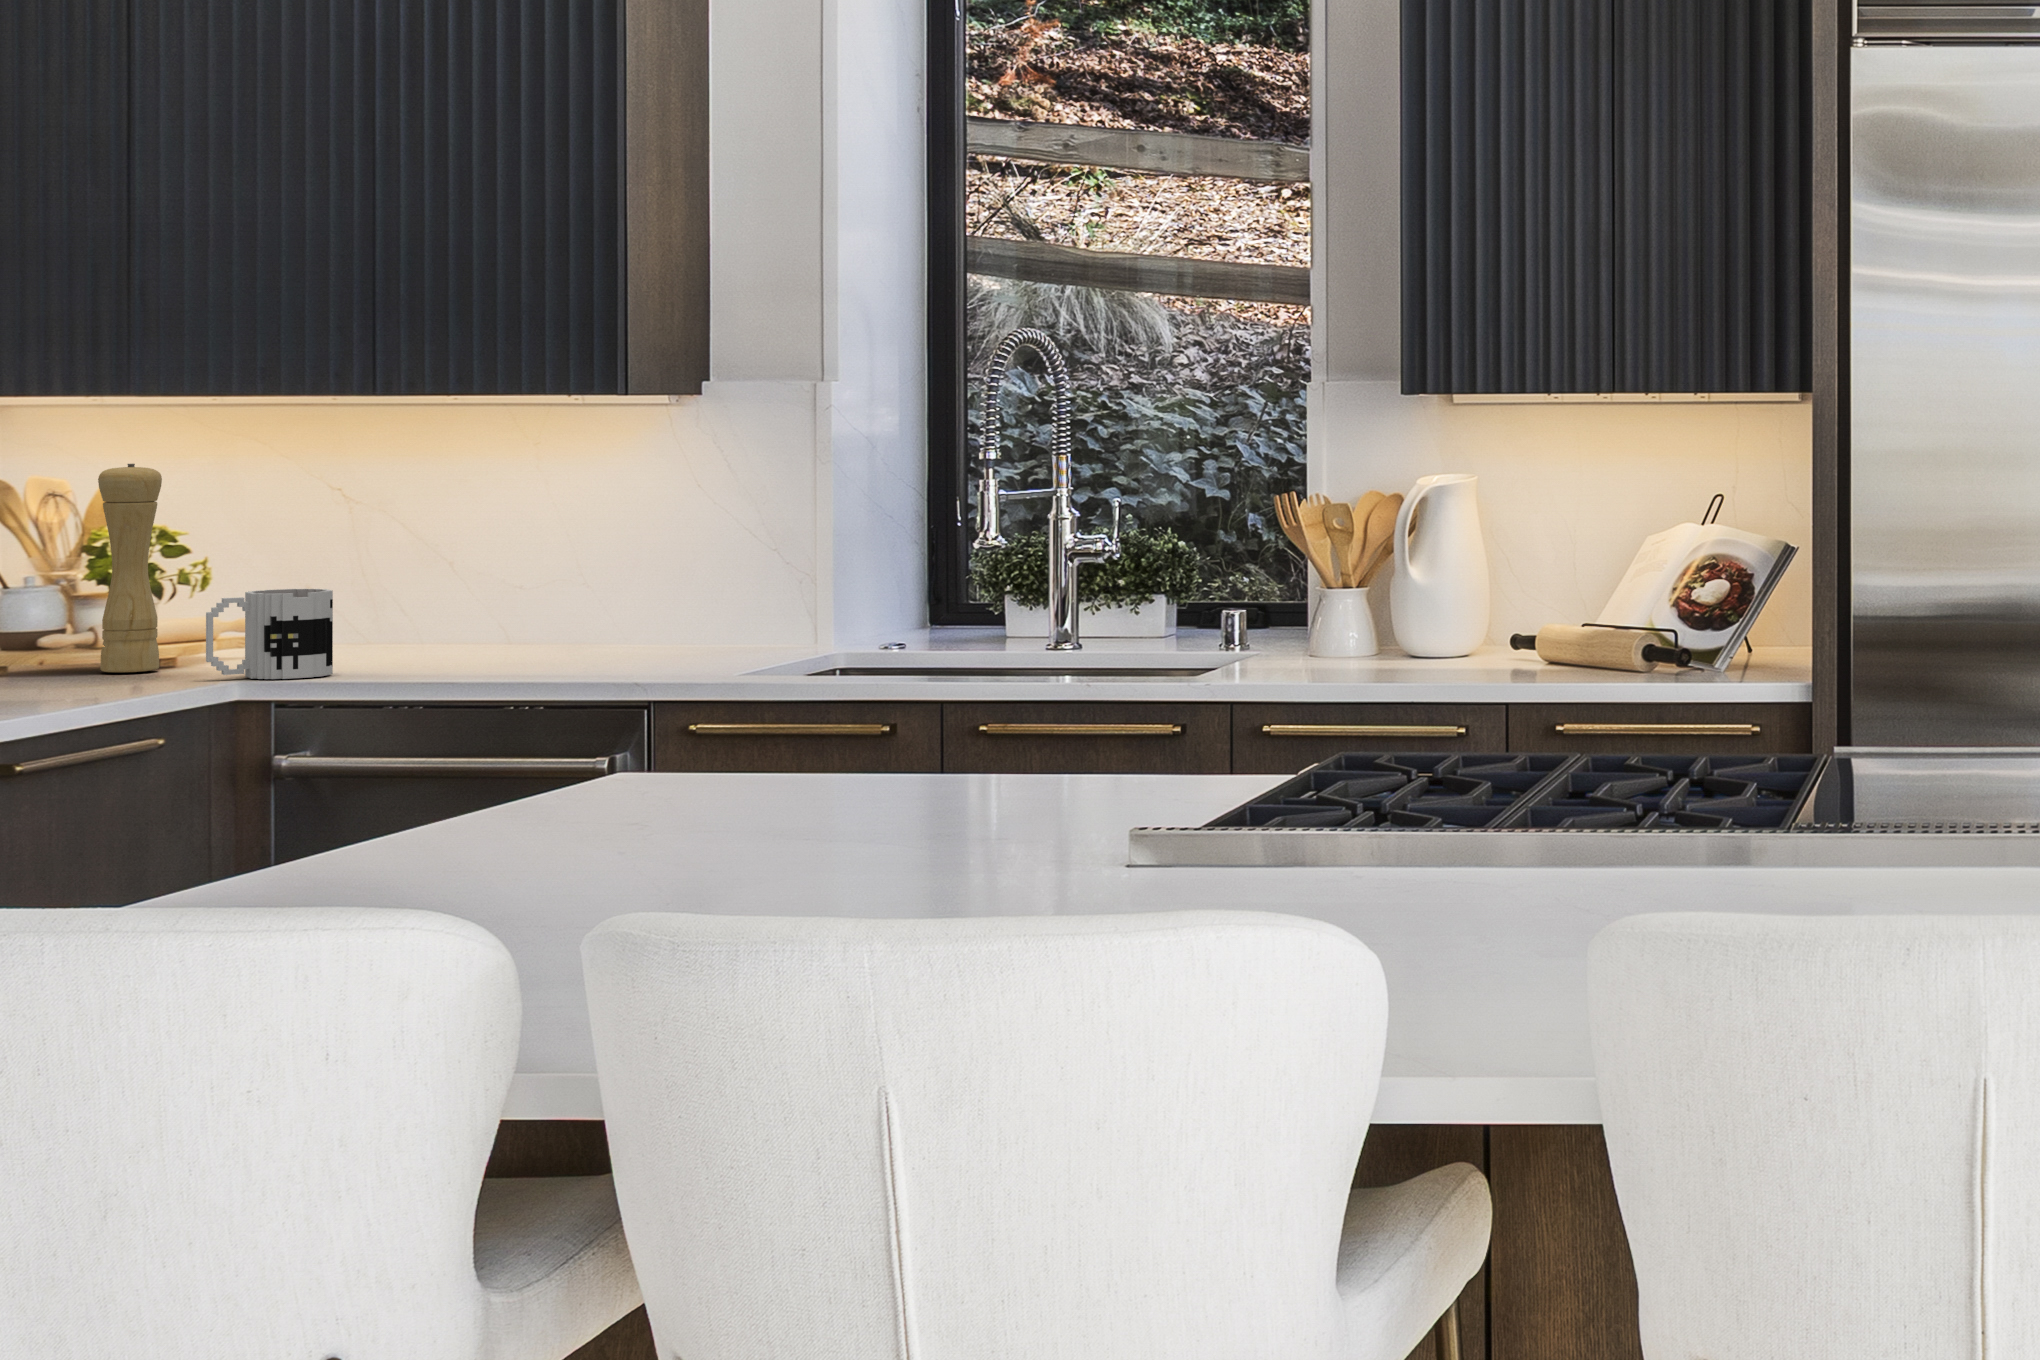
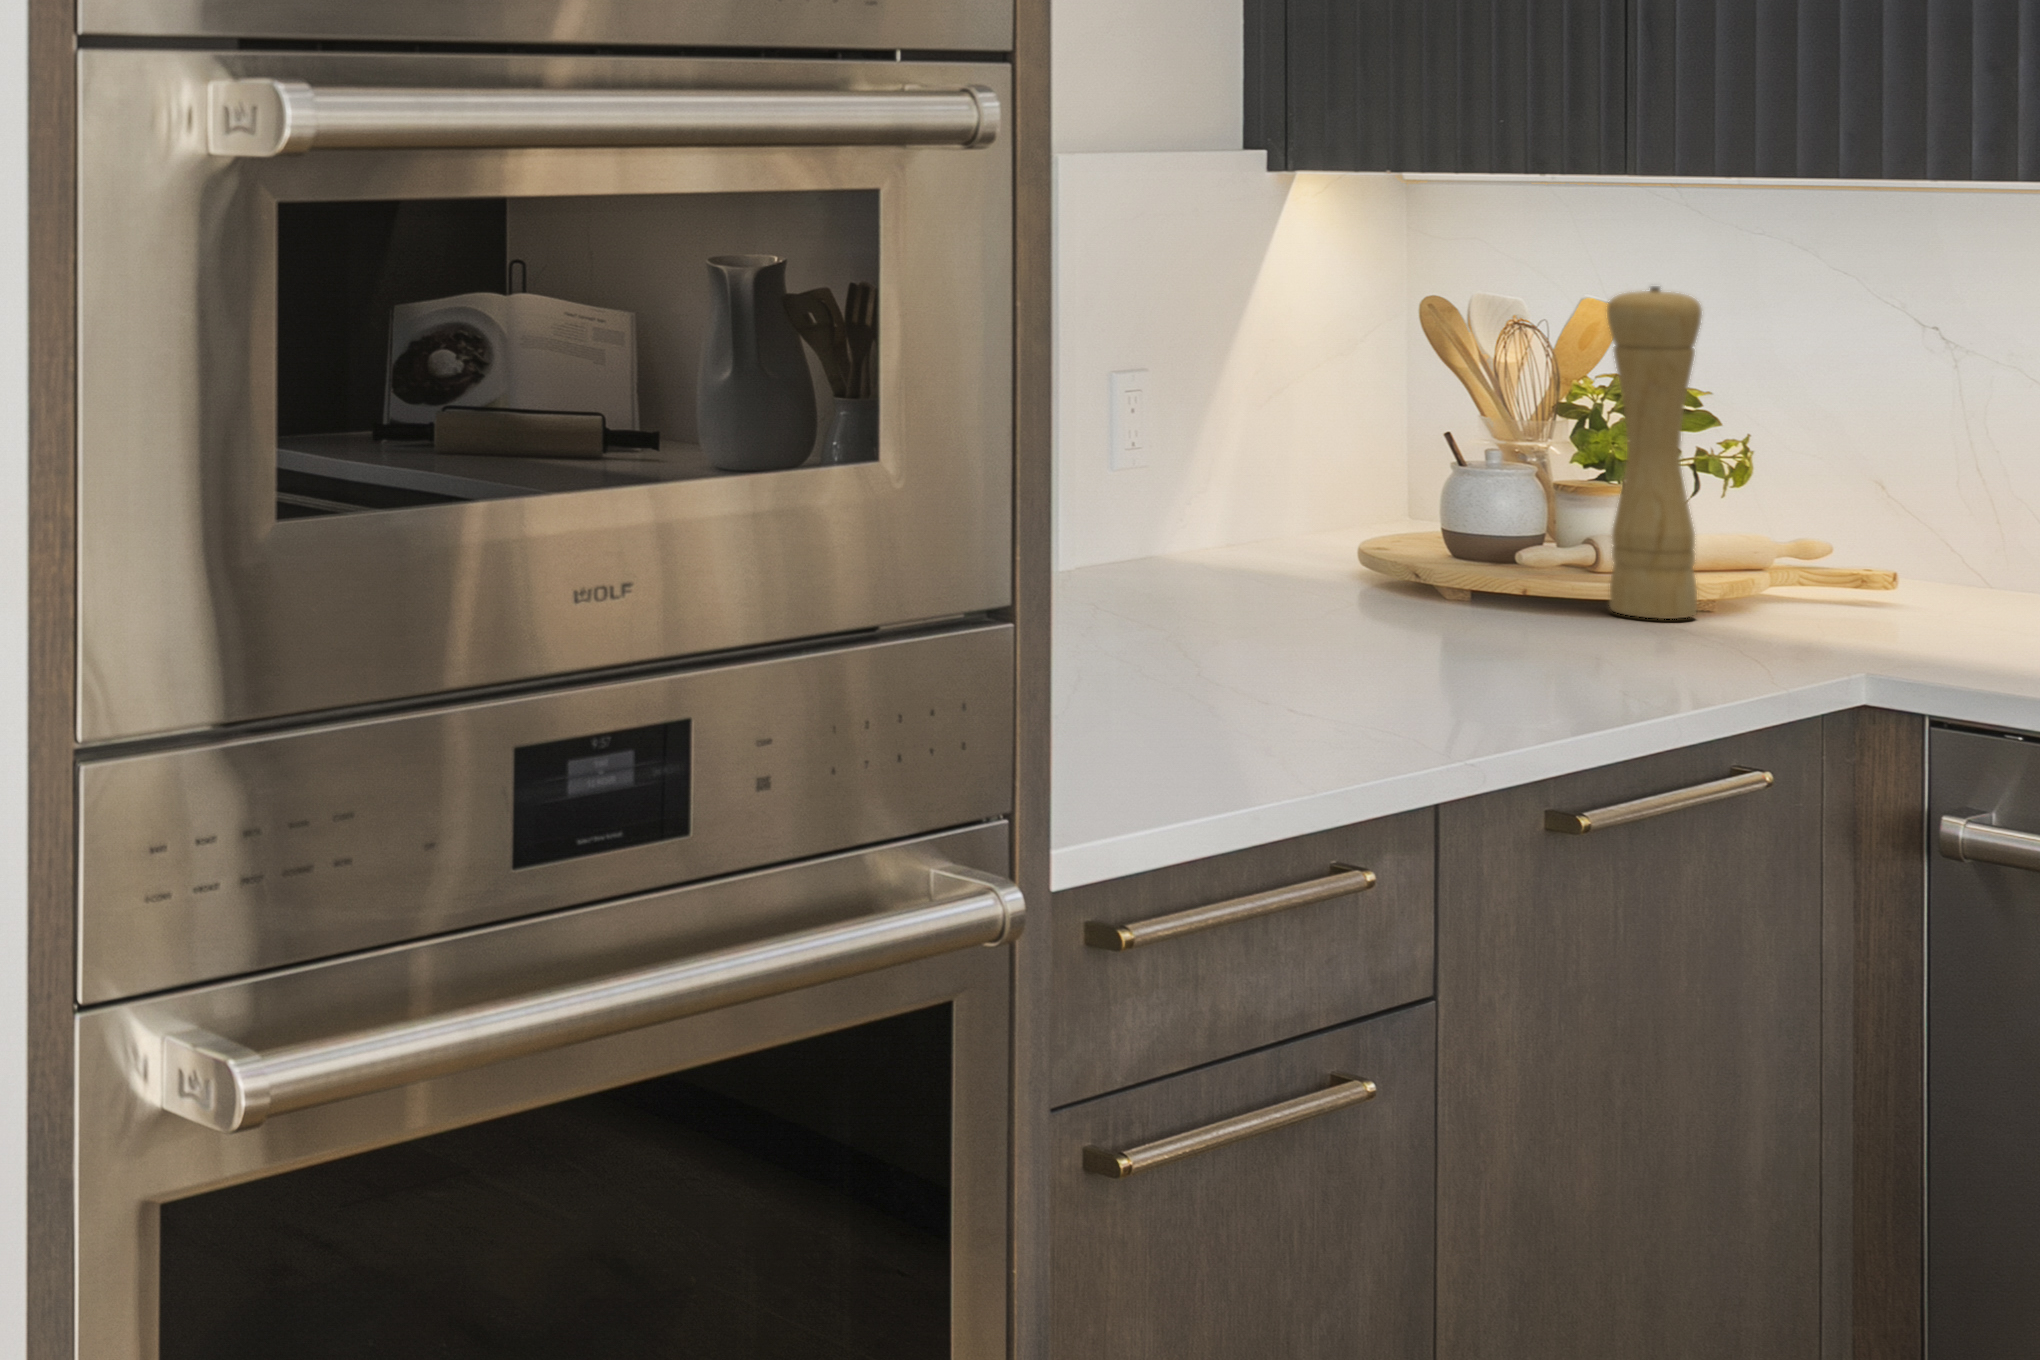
mug: present [206,589,333,679] -> none [1803,509,2016,672]

